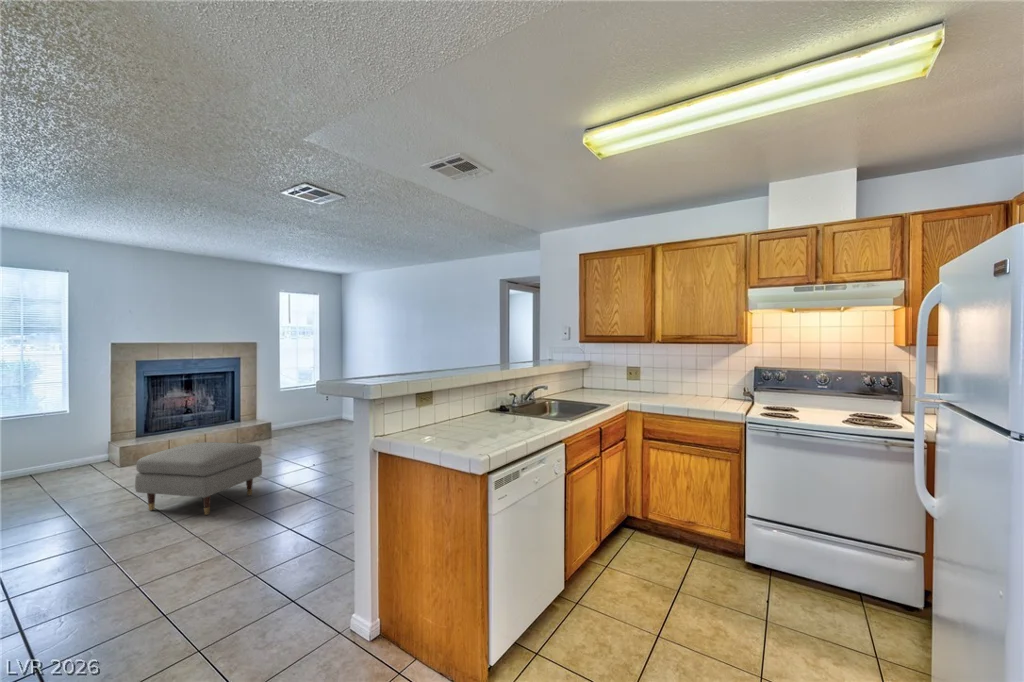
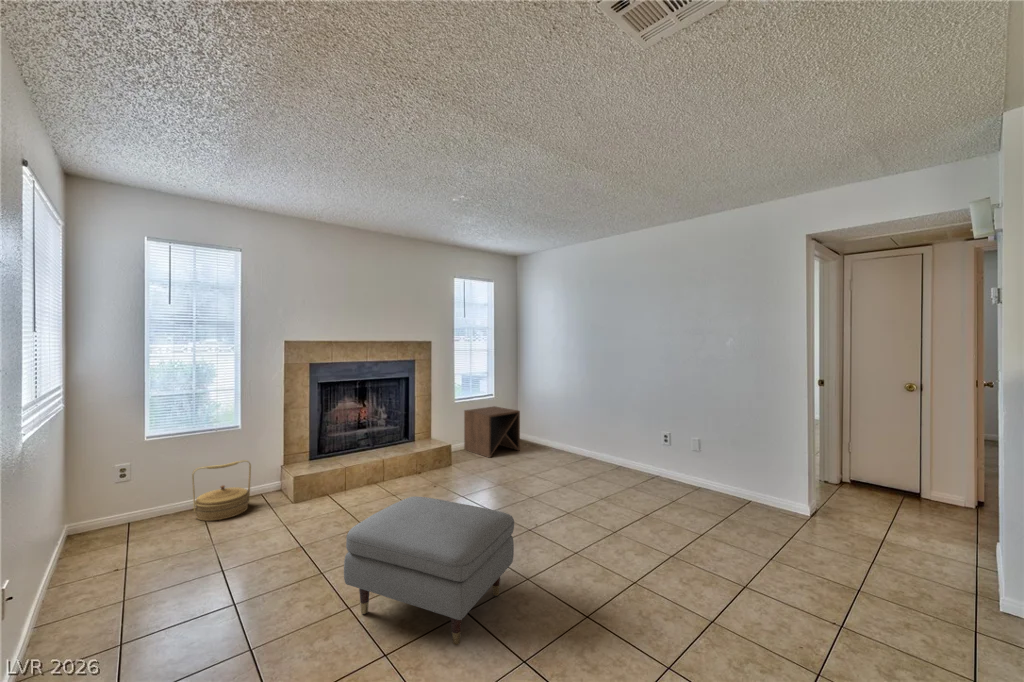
side table: none [290,393,337,432] -> present [464,406,520,457]
woven basket: none [21,437,78,483] -> present [192,460,251,521]

